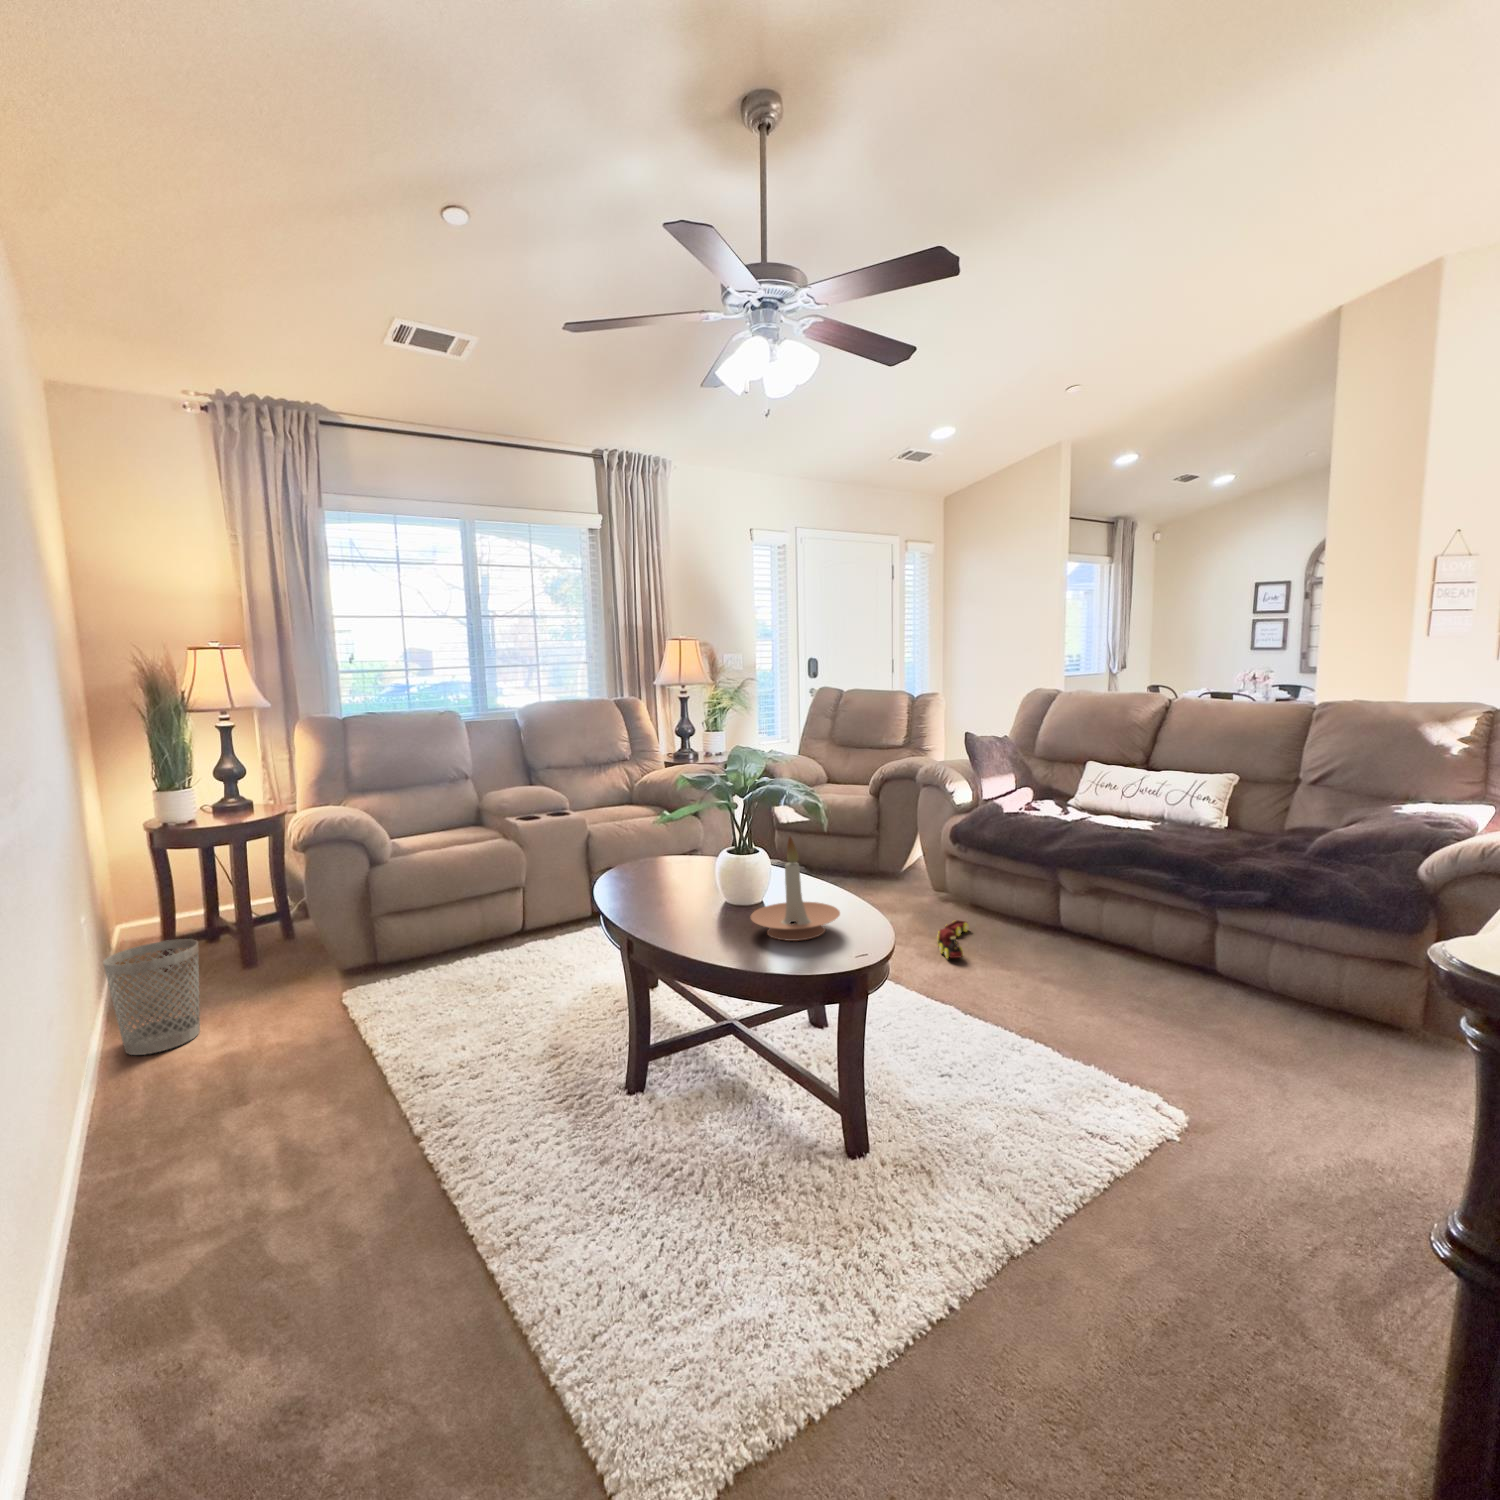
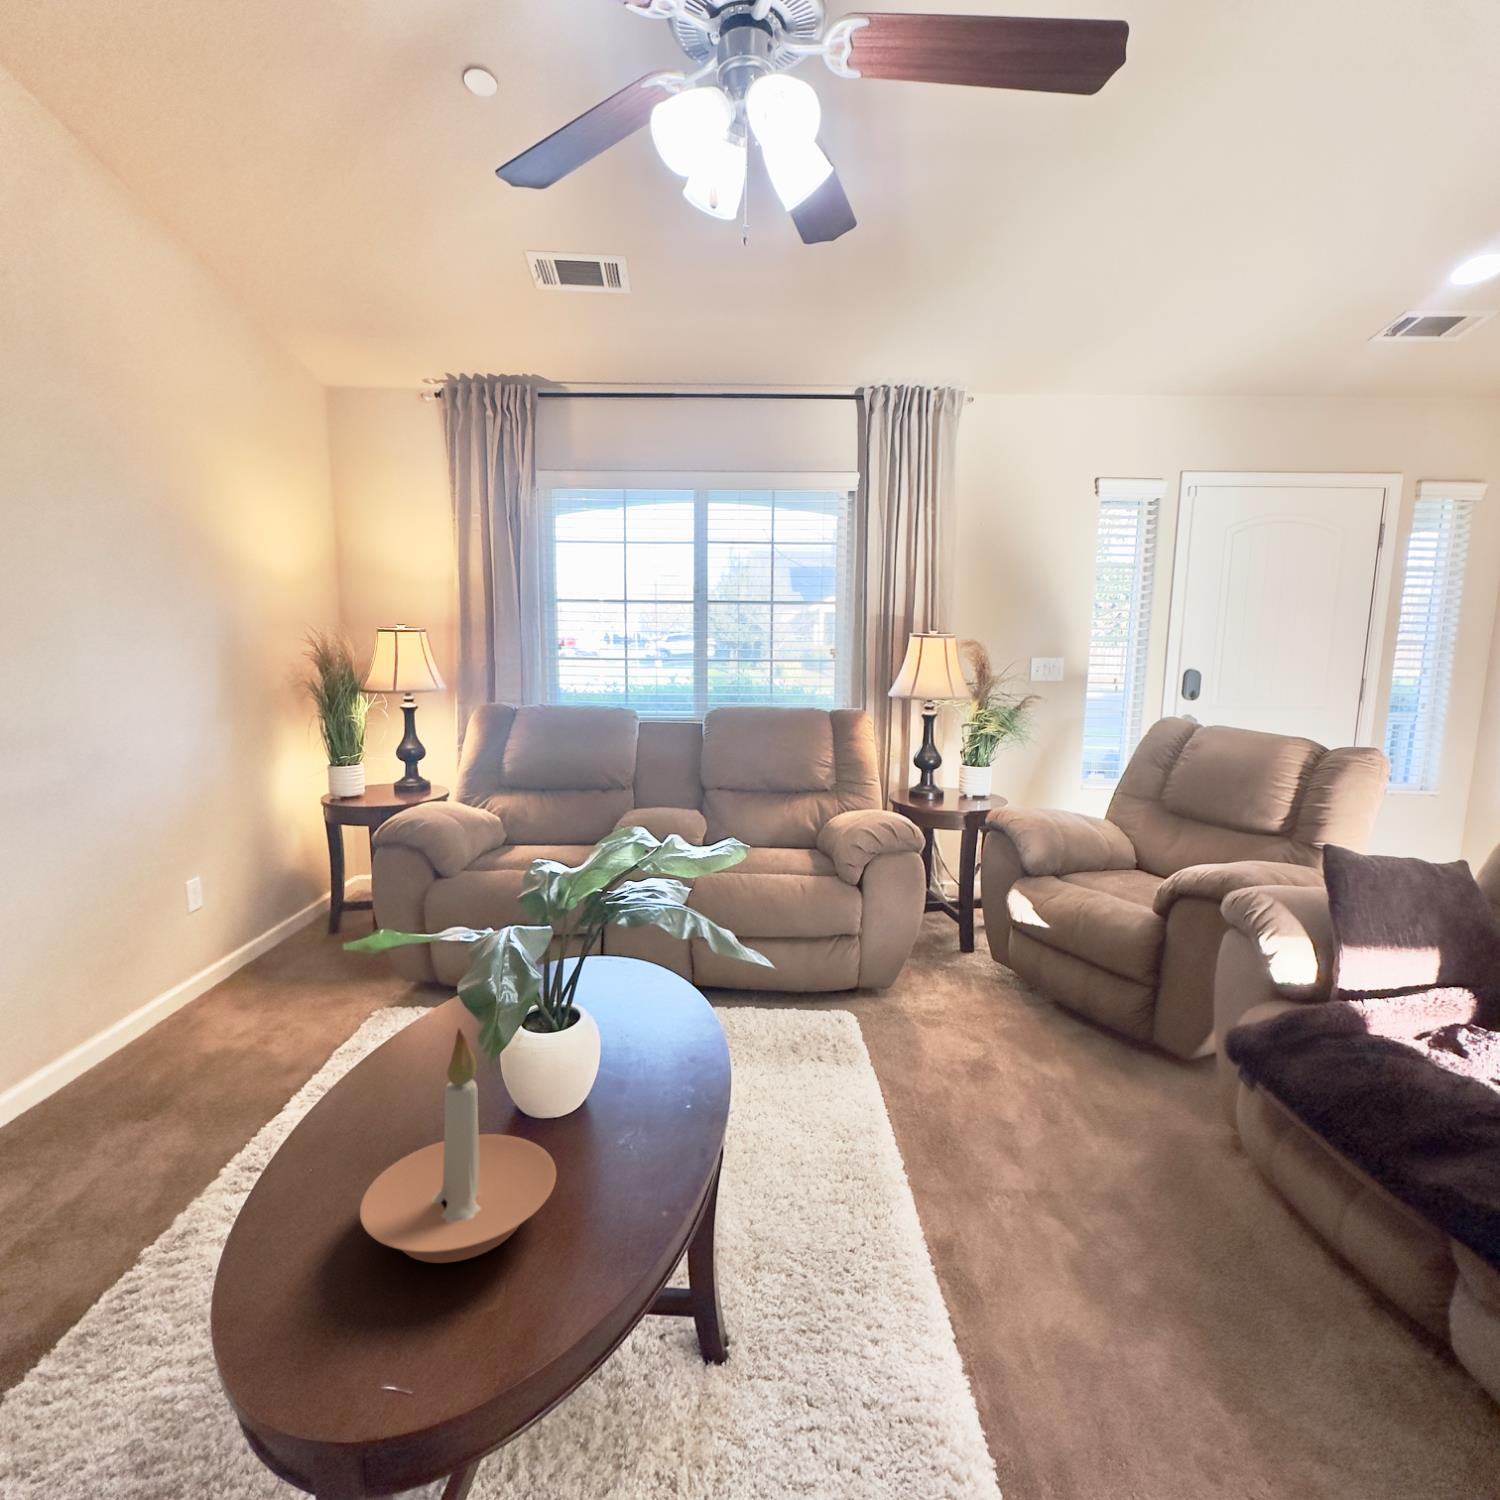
toy train: present [937,920,968,958] -> none [1111,1219,1235,1329]
wastebasket: present [103,939,200,1055] -> none [170,908,259,1018]

